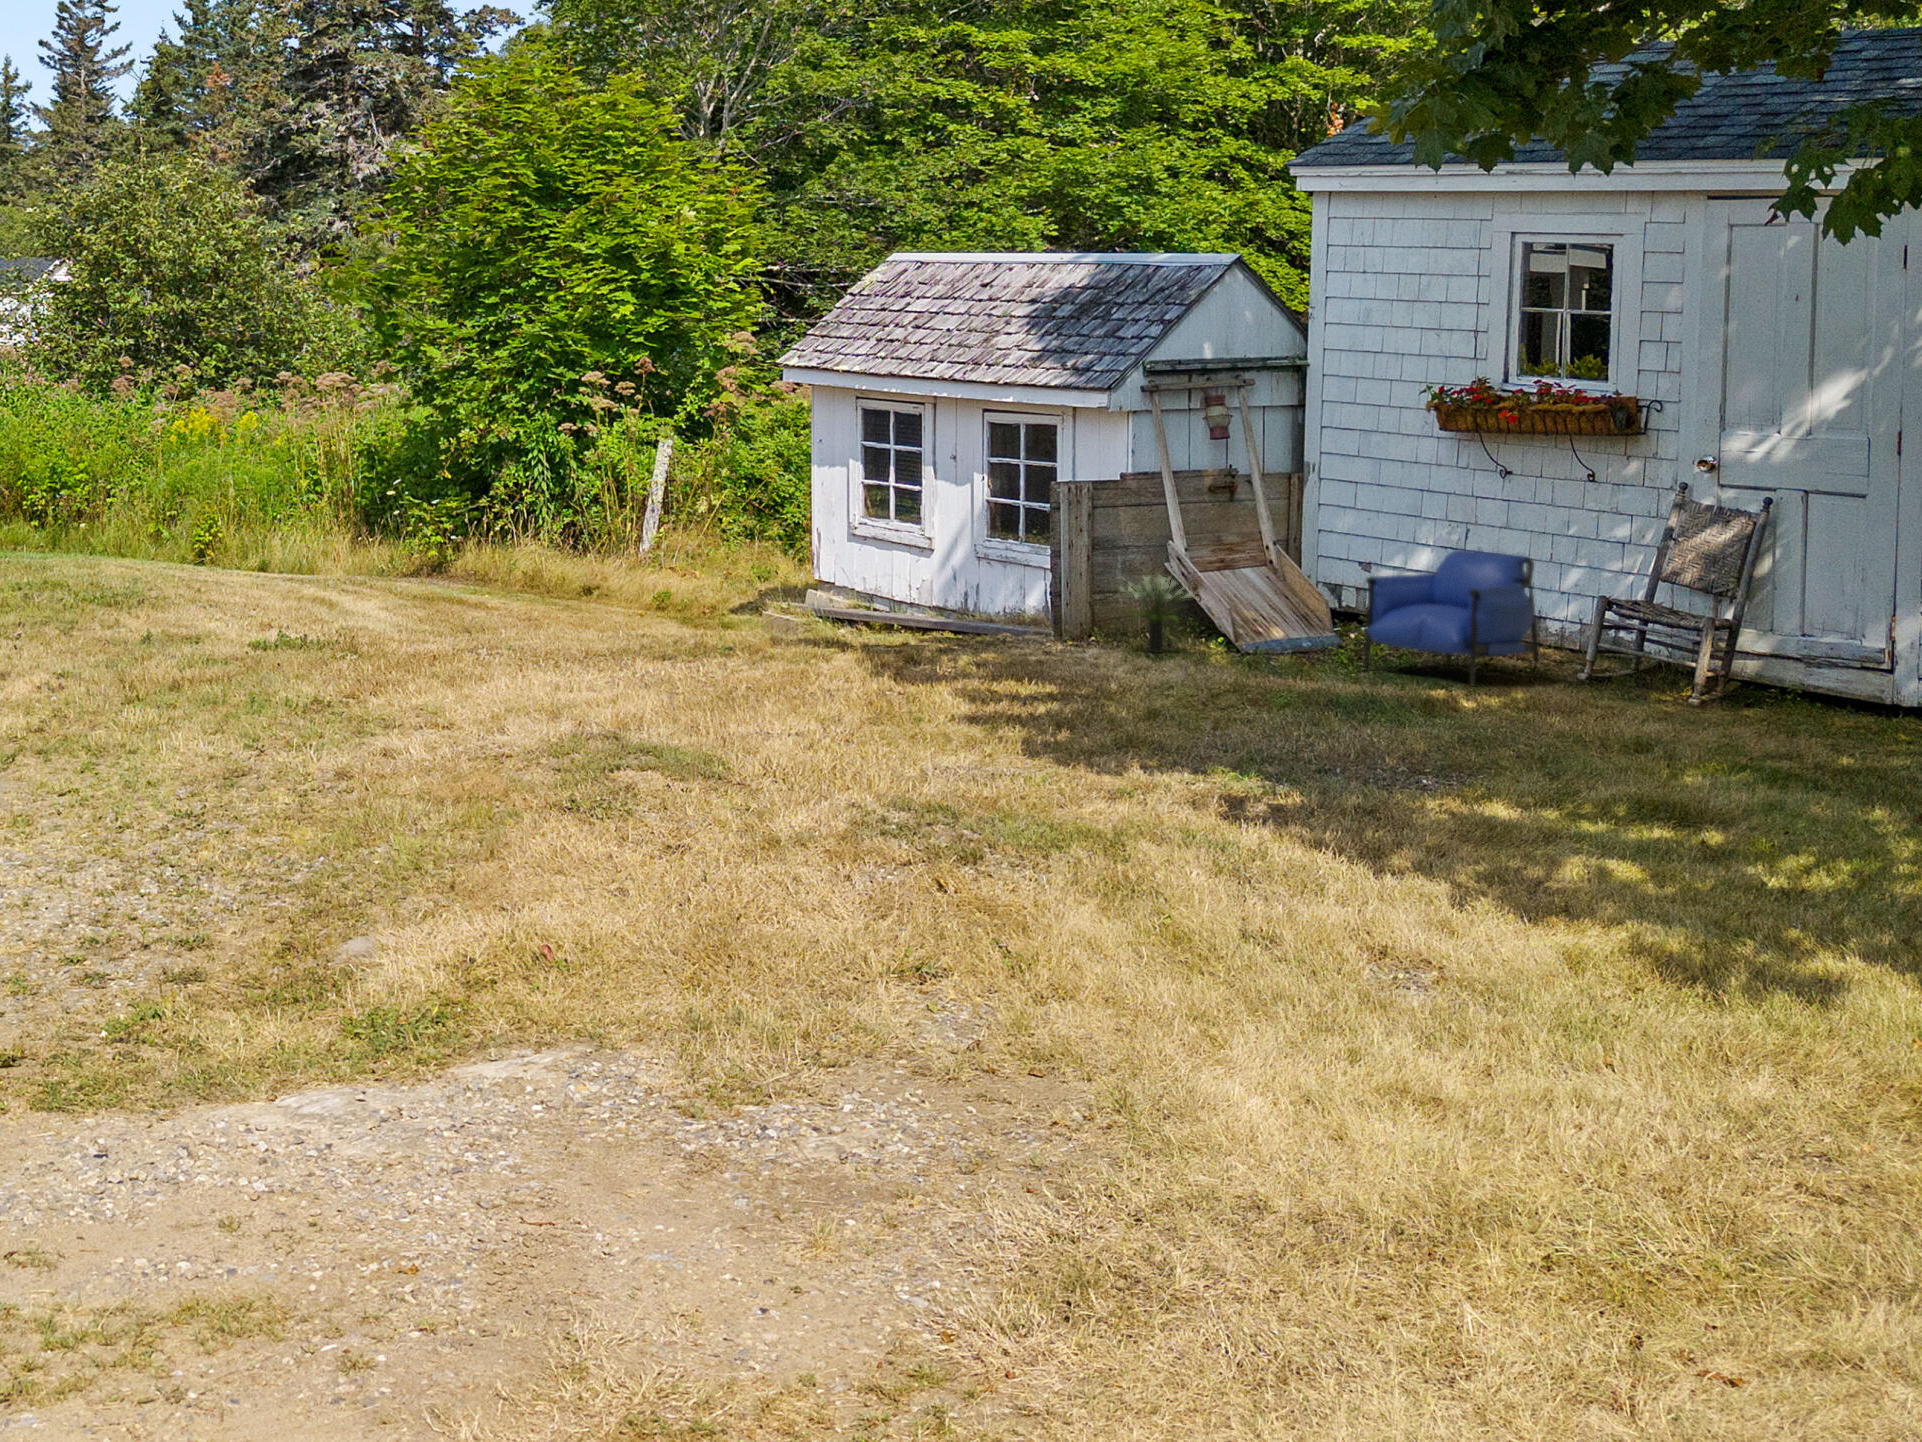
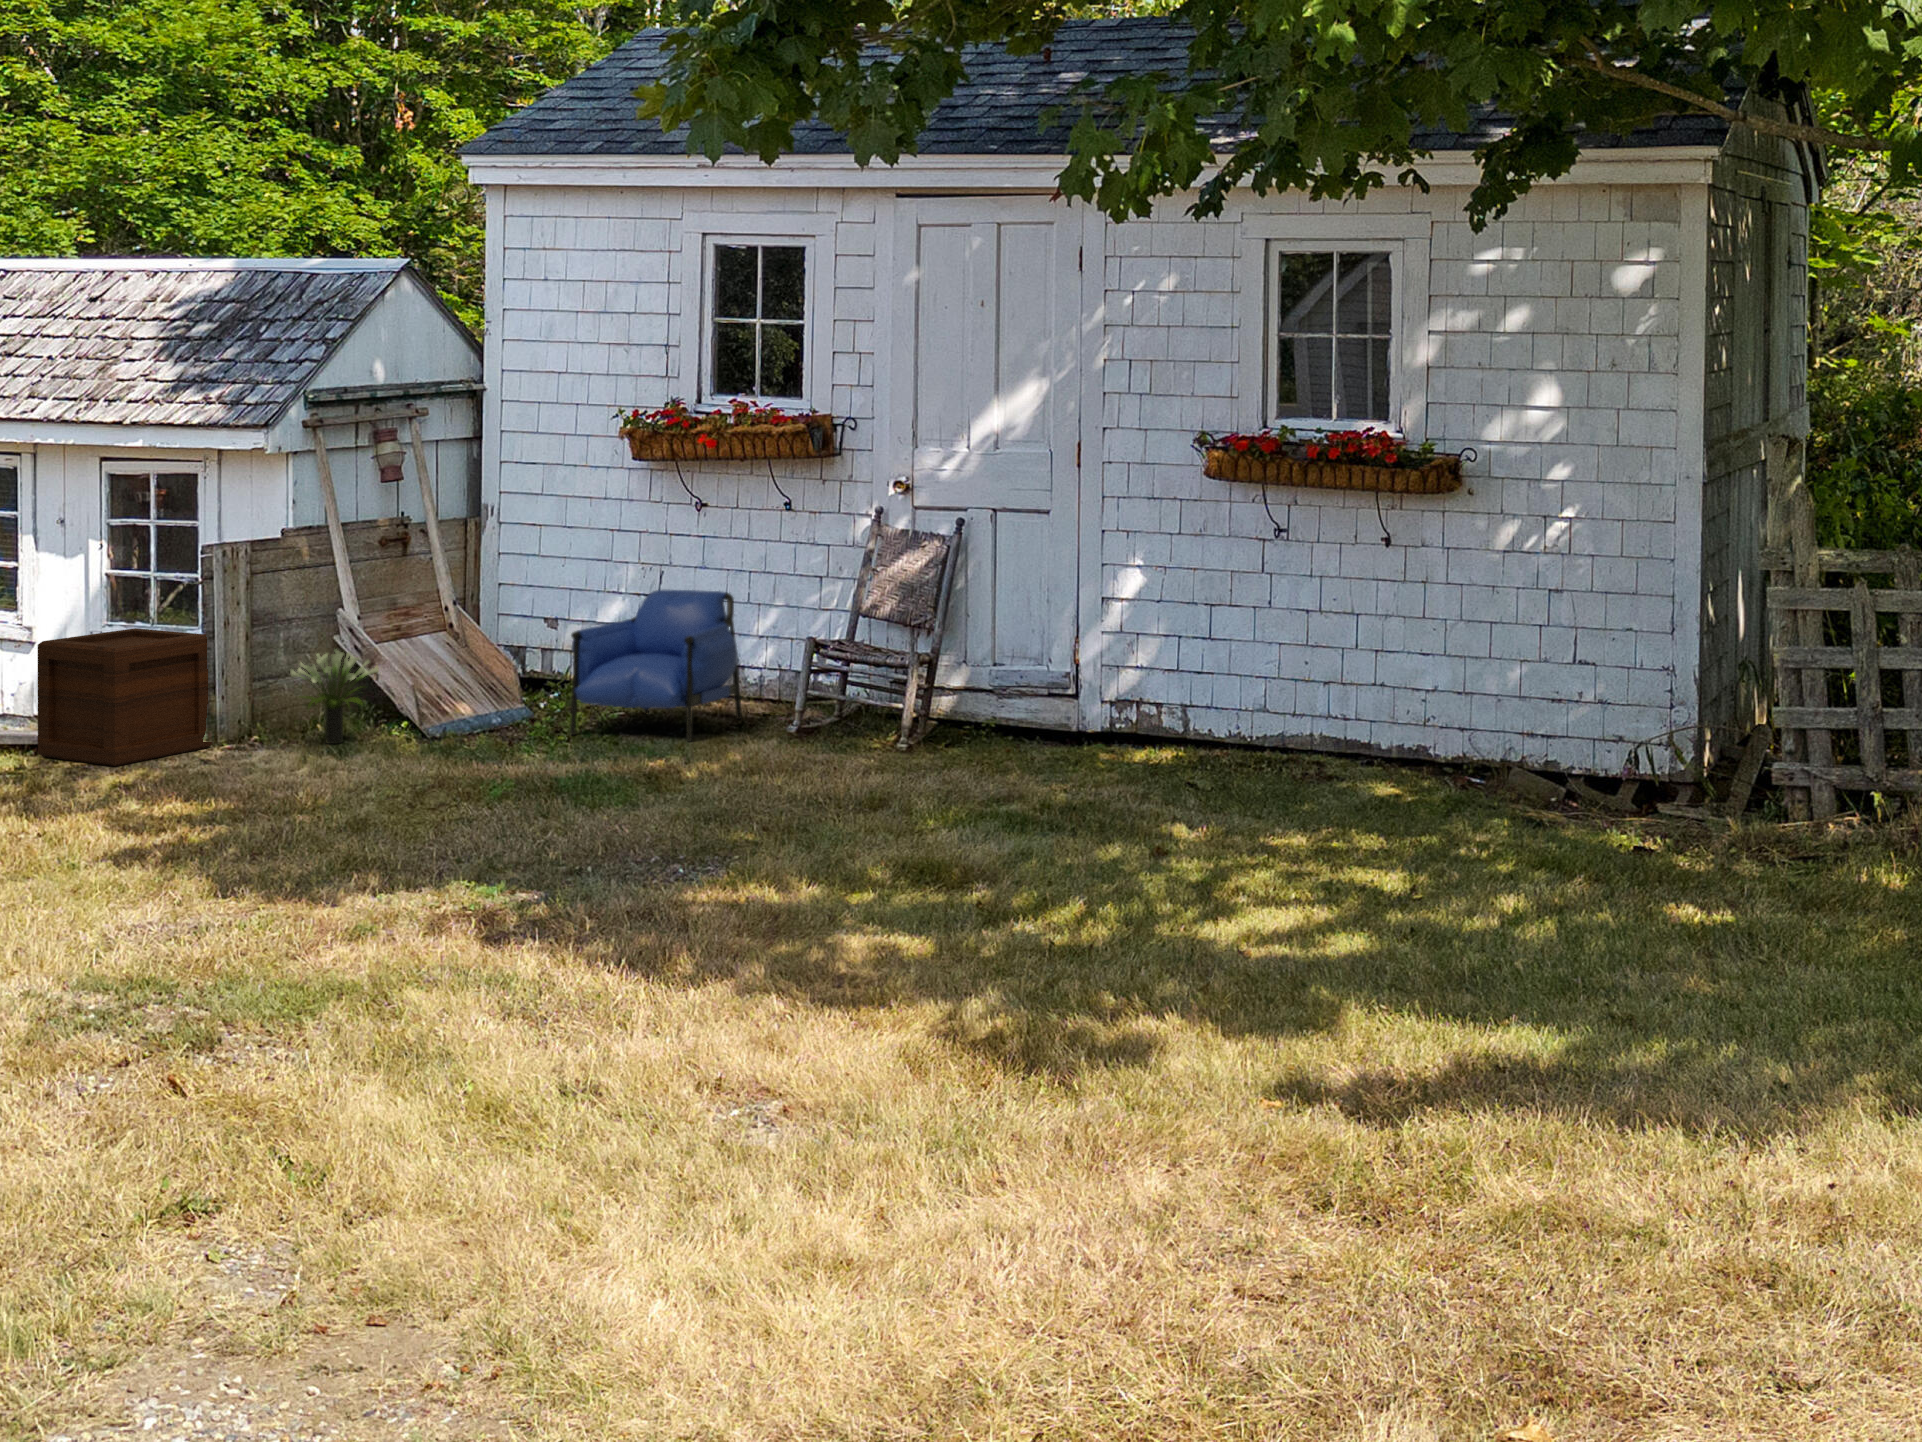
wooden crate: none [926,543,1058,646] -> present [38,628,212,766]

